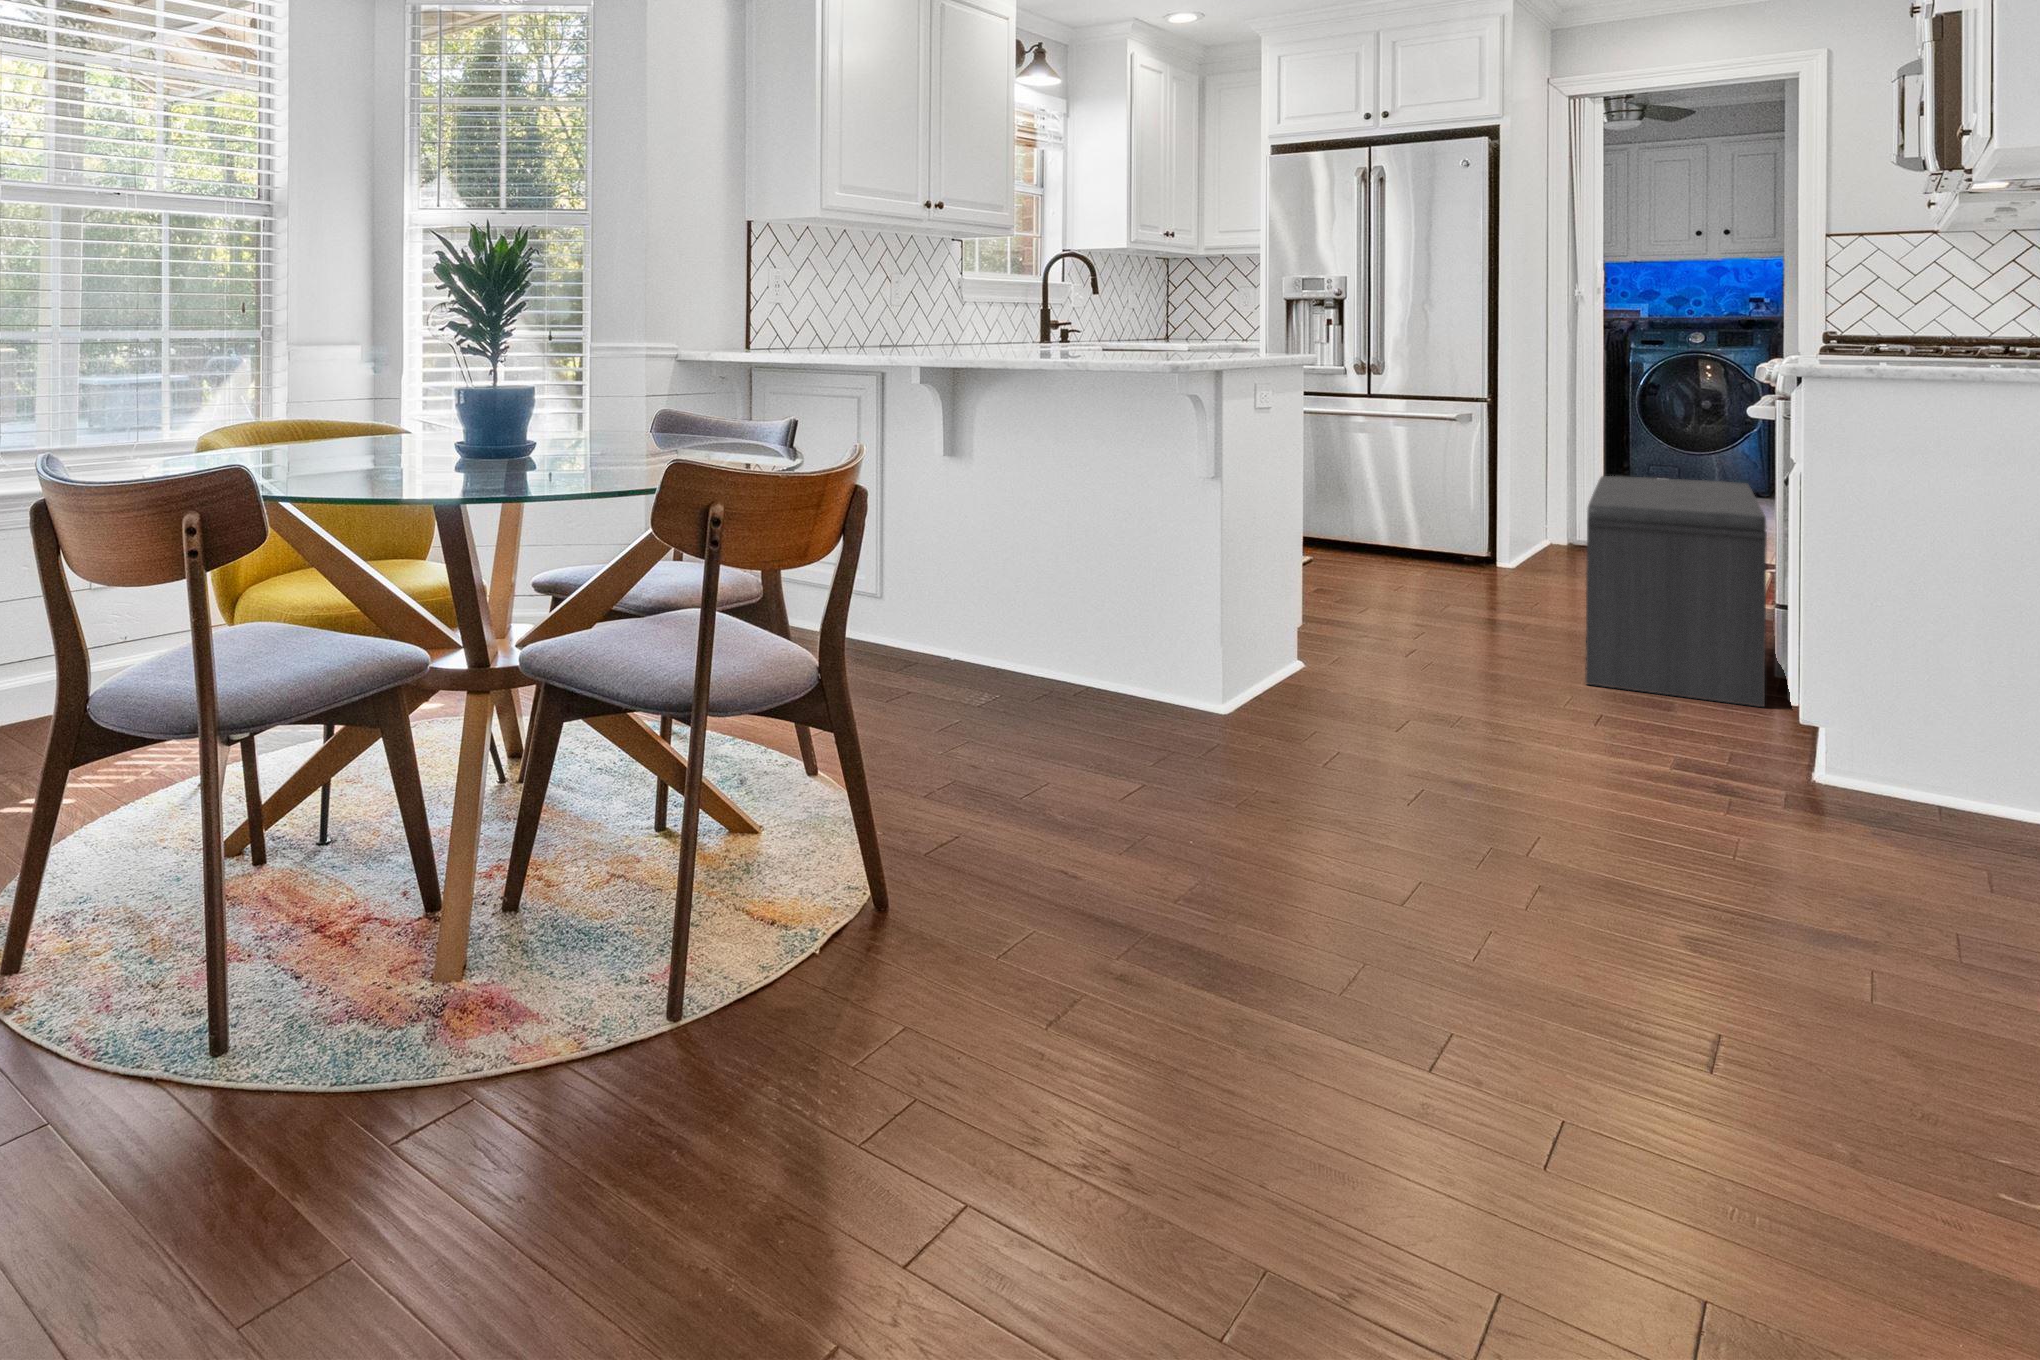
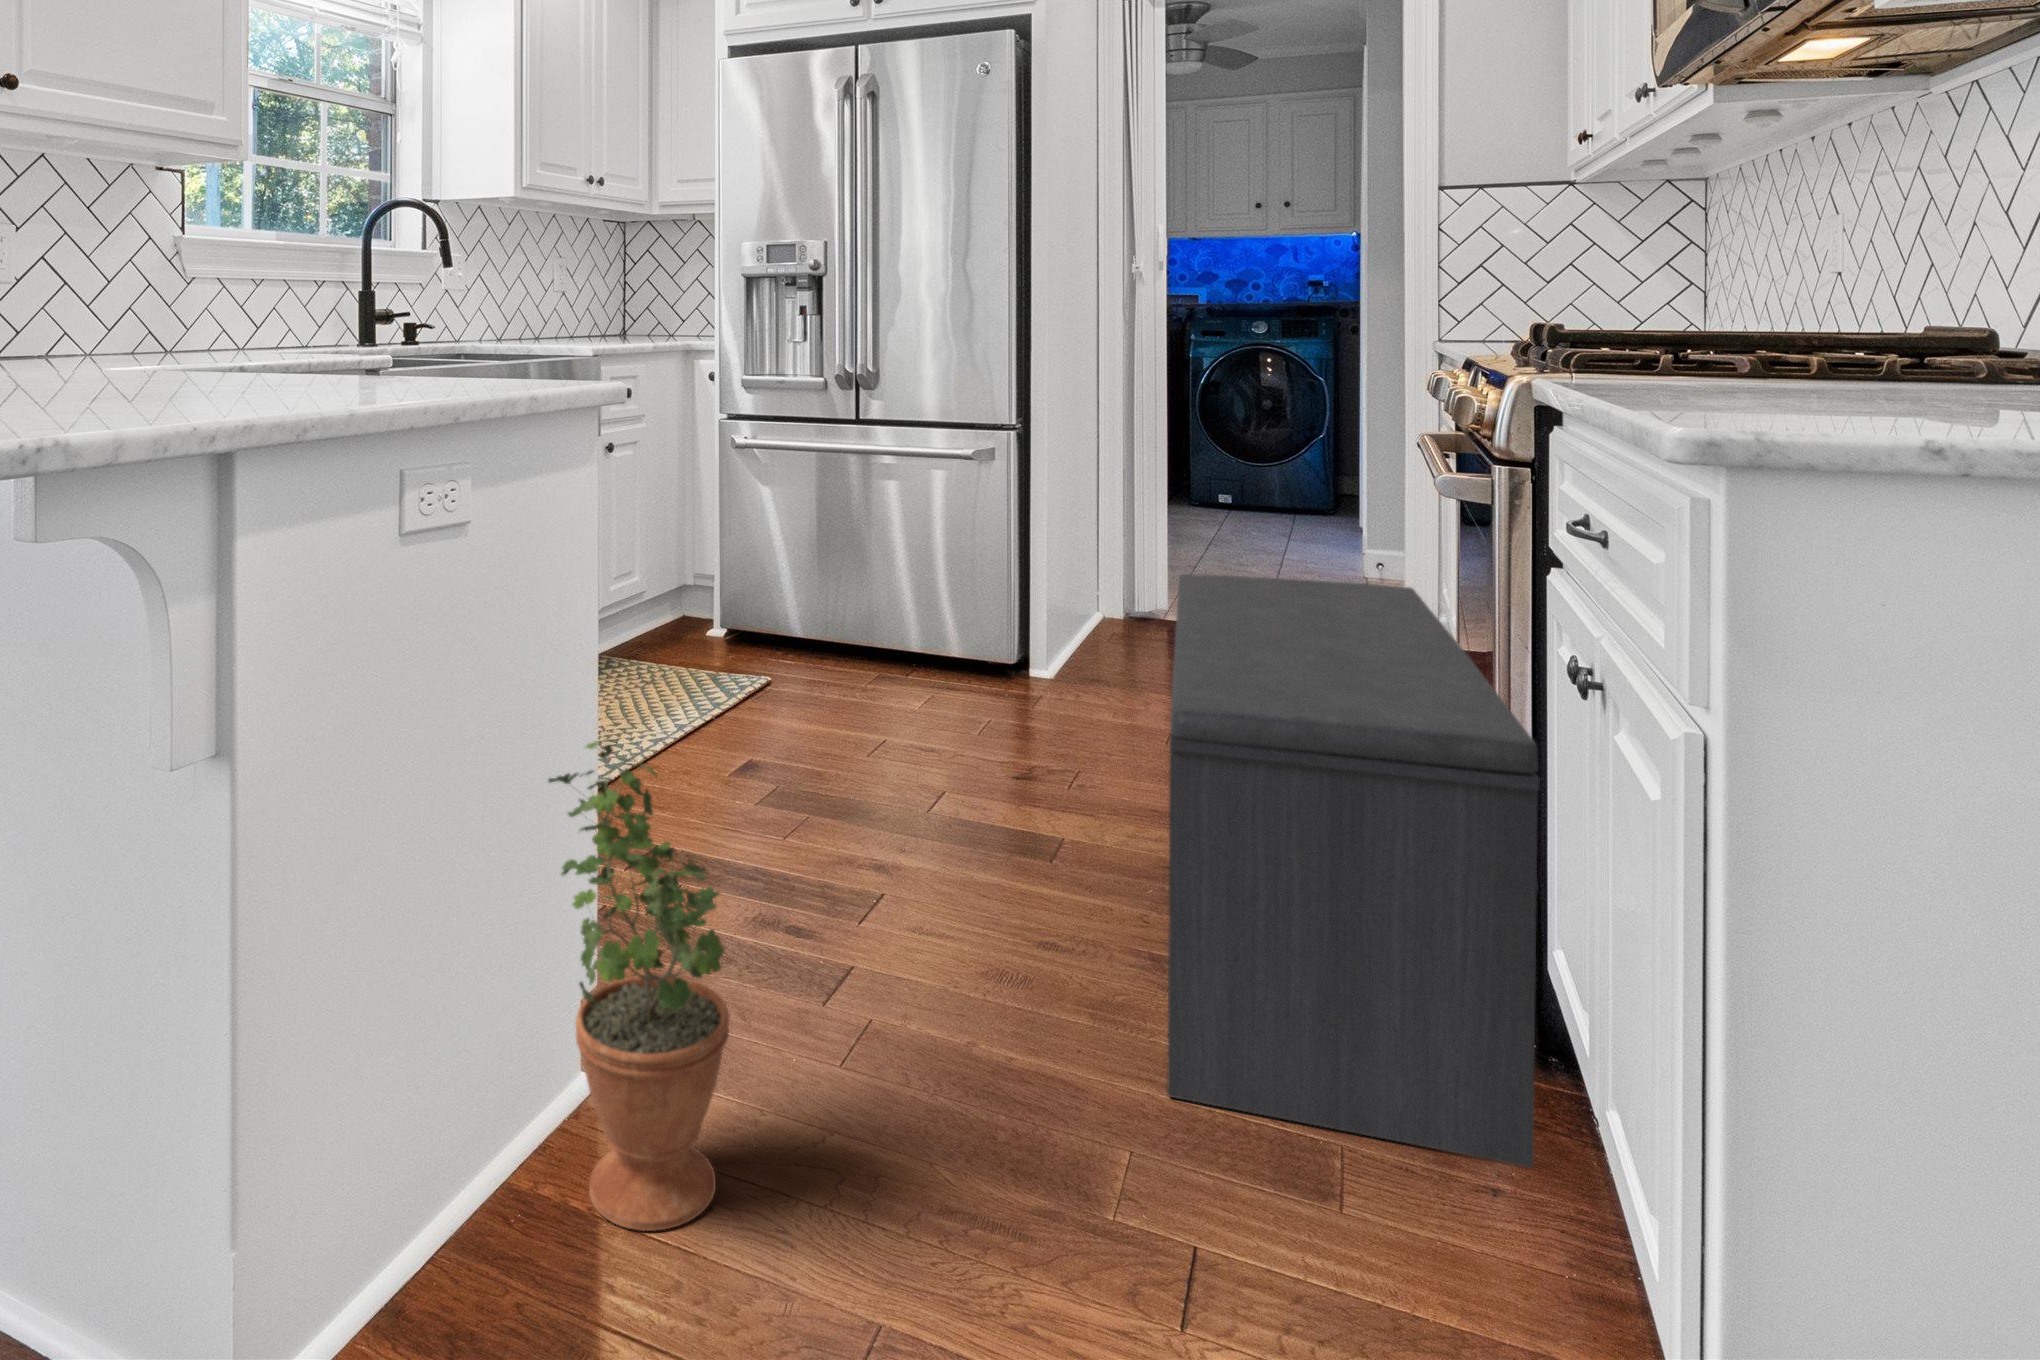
potted plant: none [1298,502,1386,692] -> present [548,741,729,1231]

